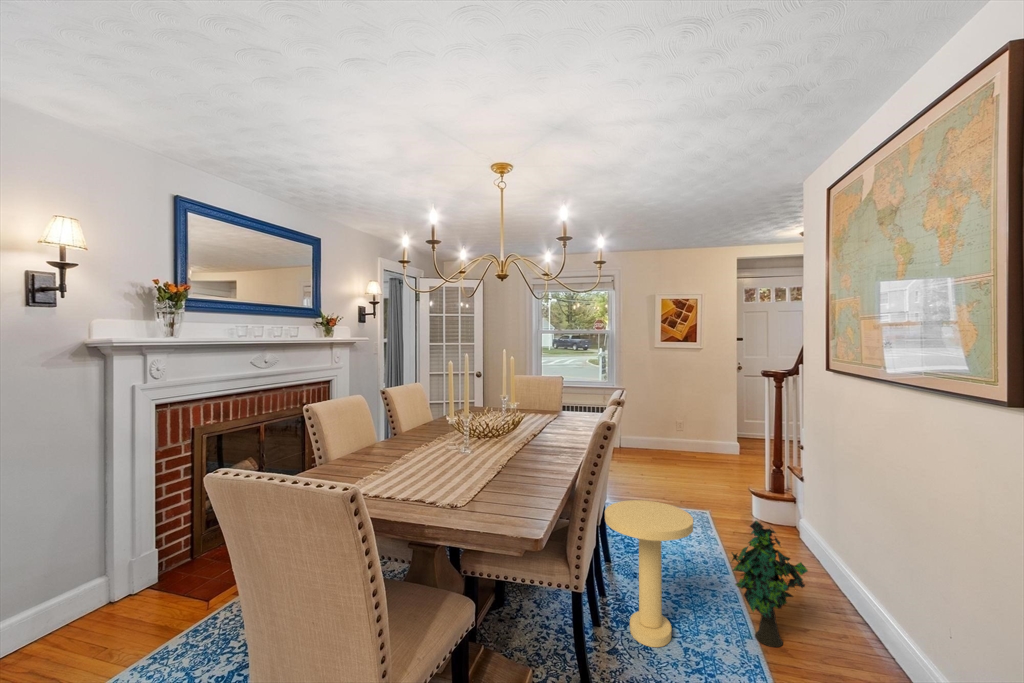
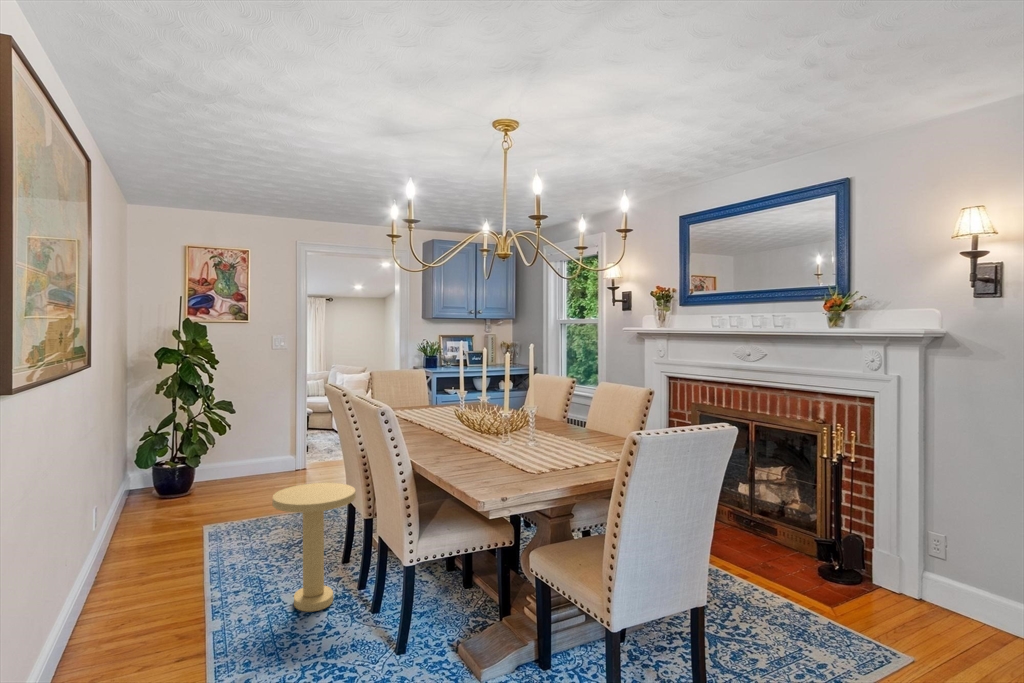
decorative plant: present [732,521,808,647] -> none [153,511,234,644]

